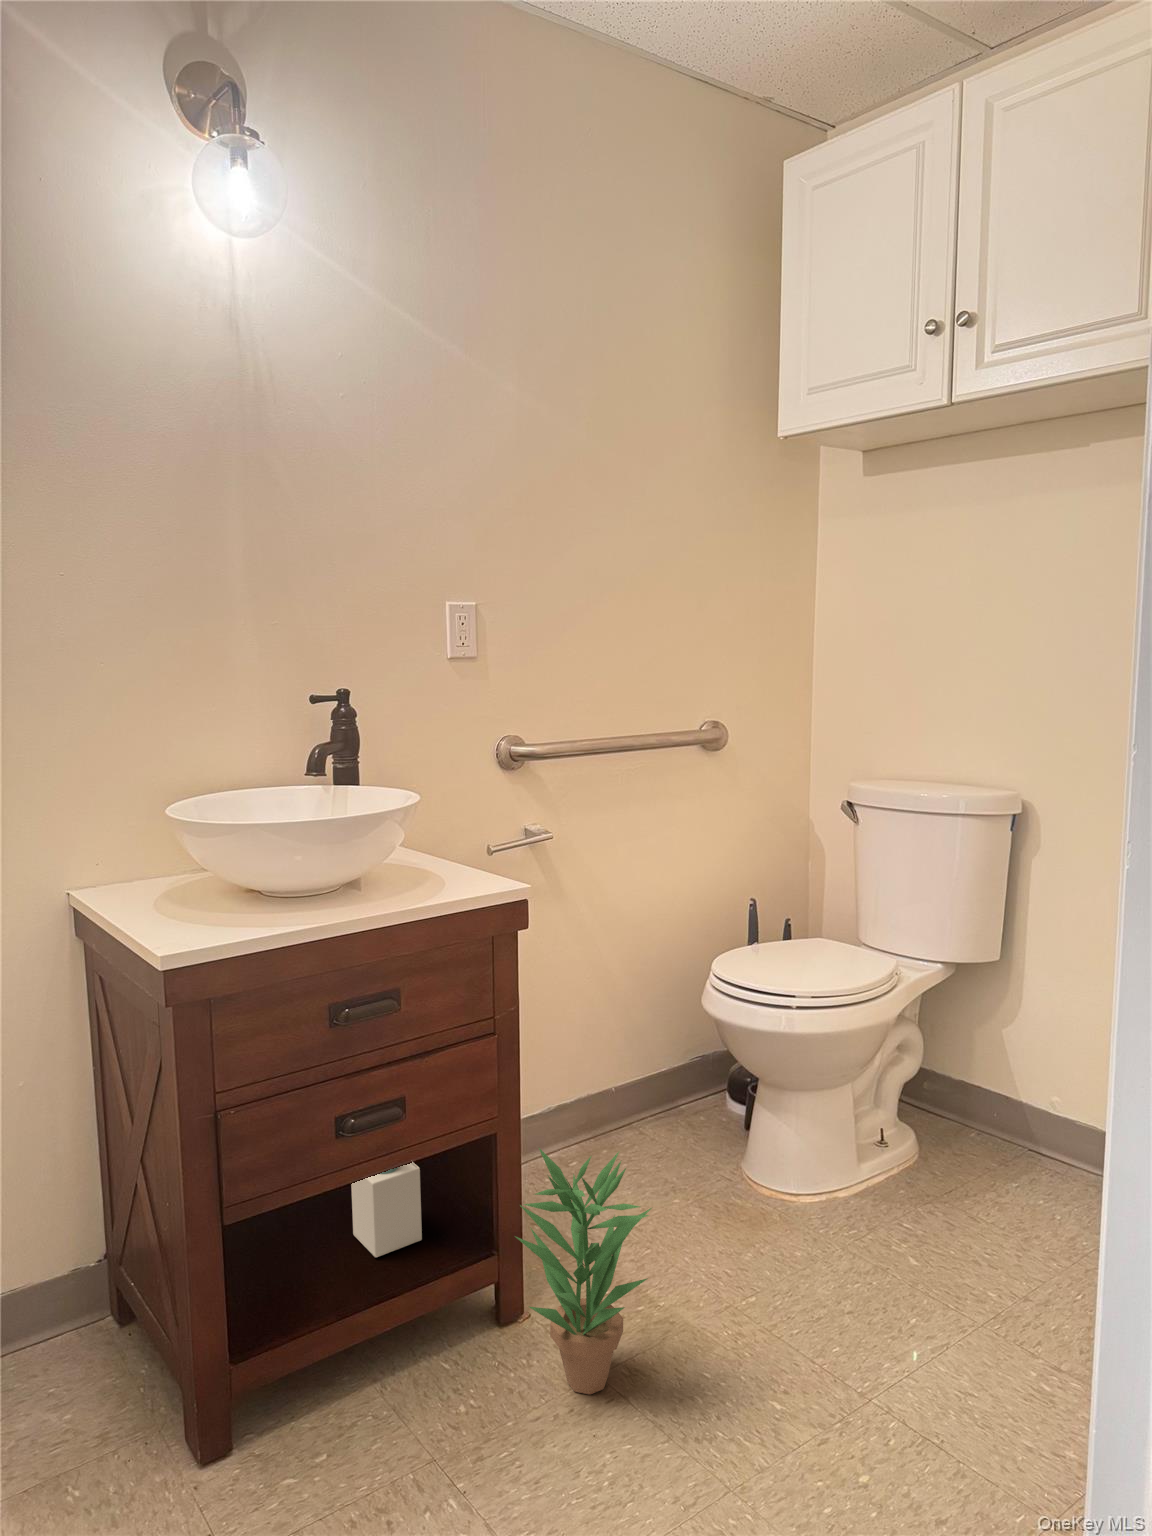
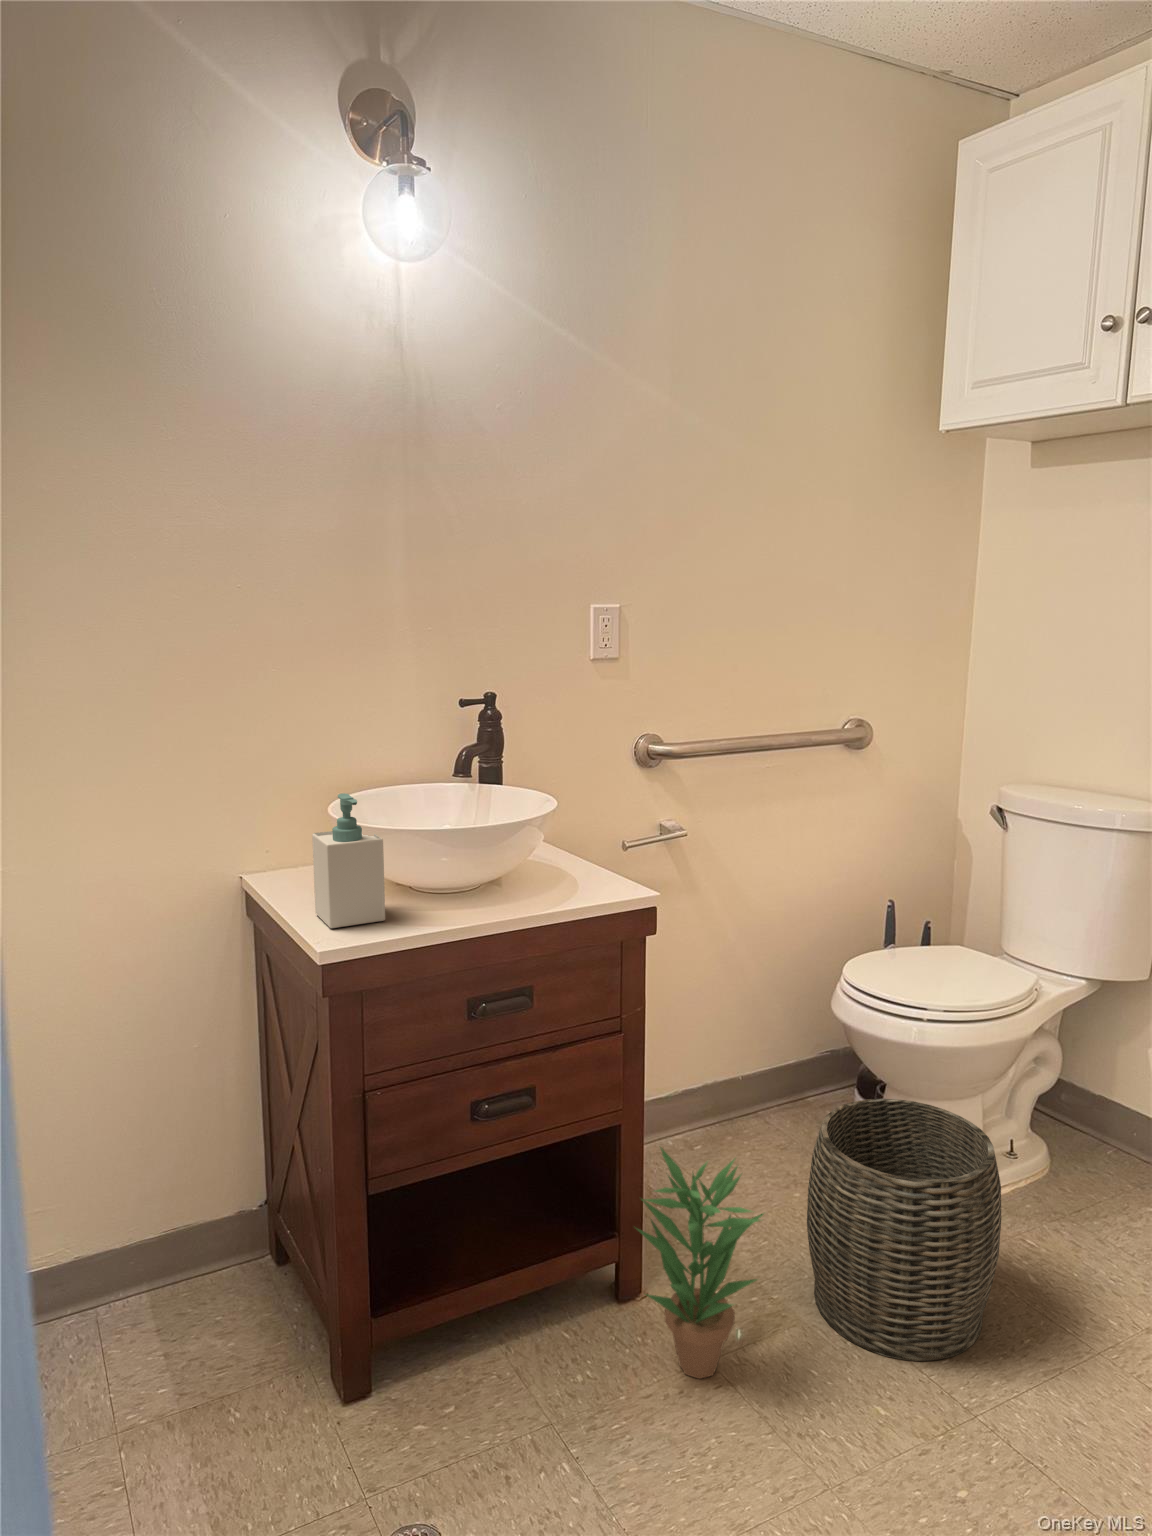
woven basket: none [691,1088,881,1352] -> present [807,1099,1001,1361]
soap bottle: present [351,1162,422,1257] -> present [312,793,385,928]

